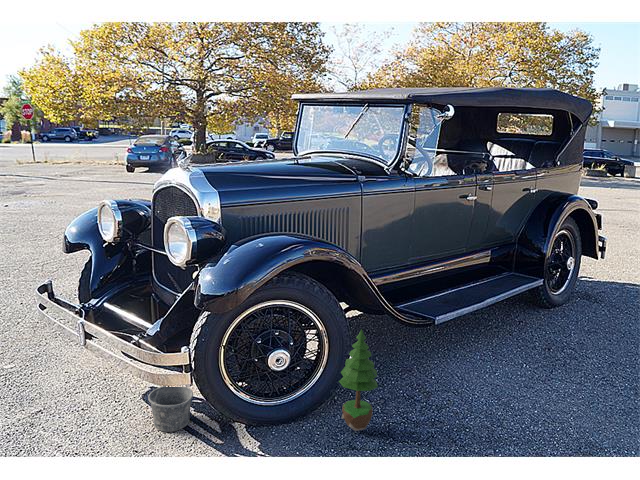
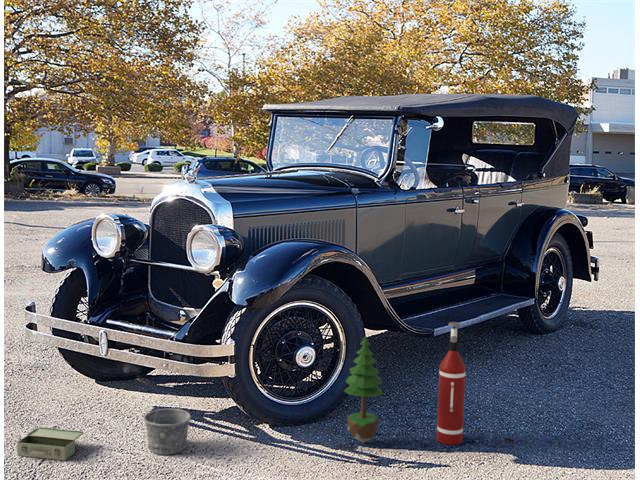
fire extinguisher: none [431,319,463,439] -> present [437,322,466,445]
toolbox: none [35,394,98,432] -> present [17,427,84,460]

